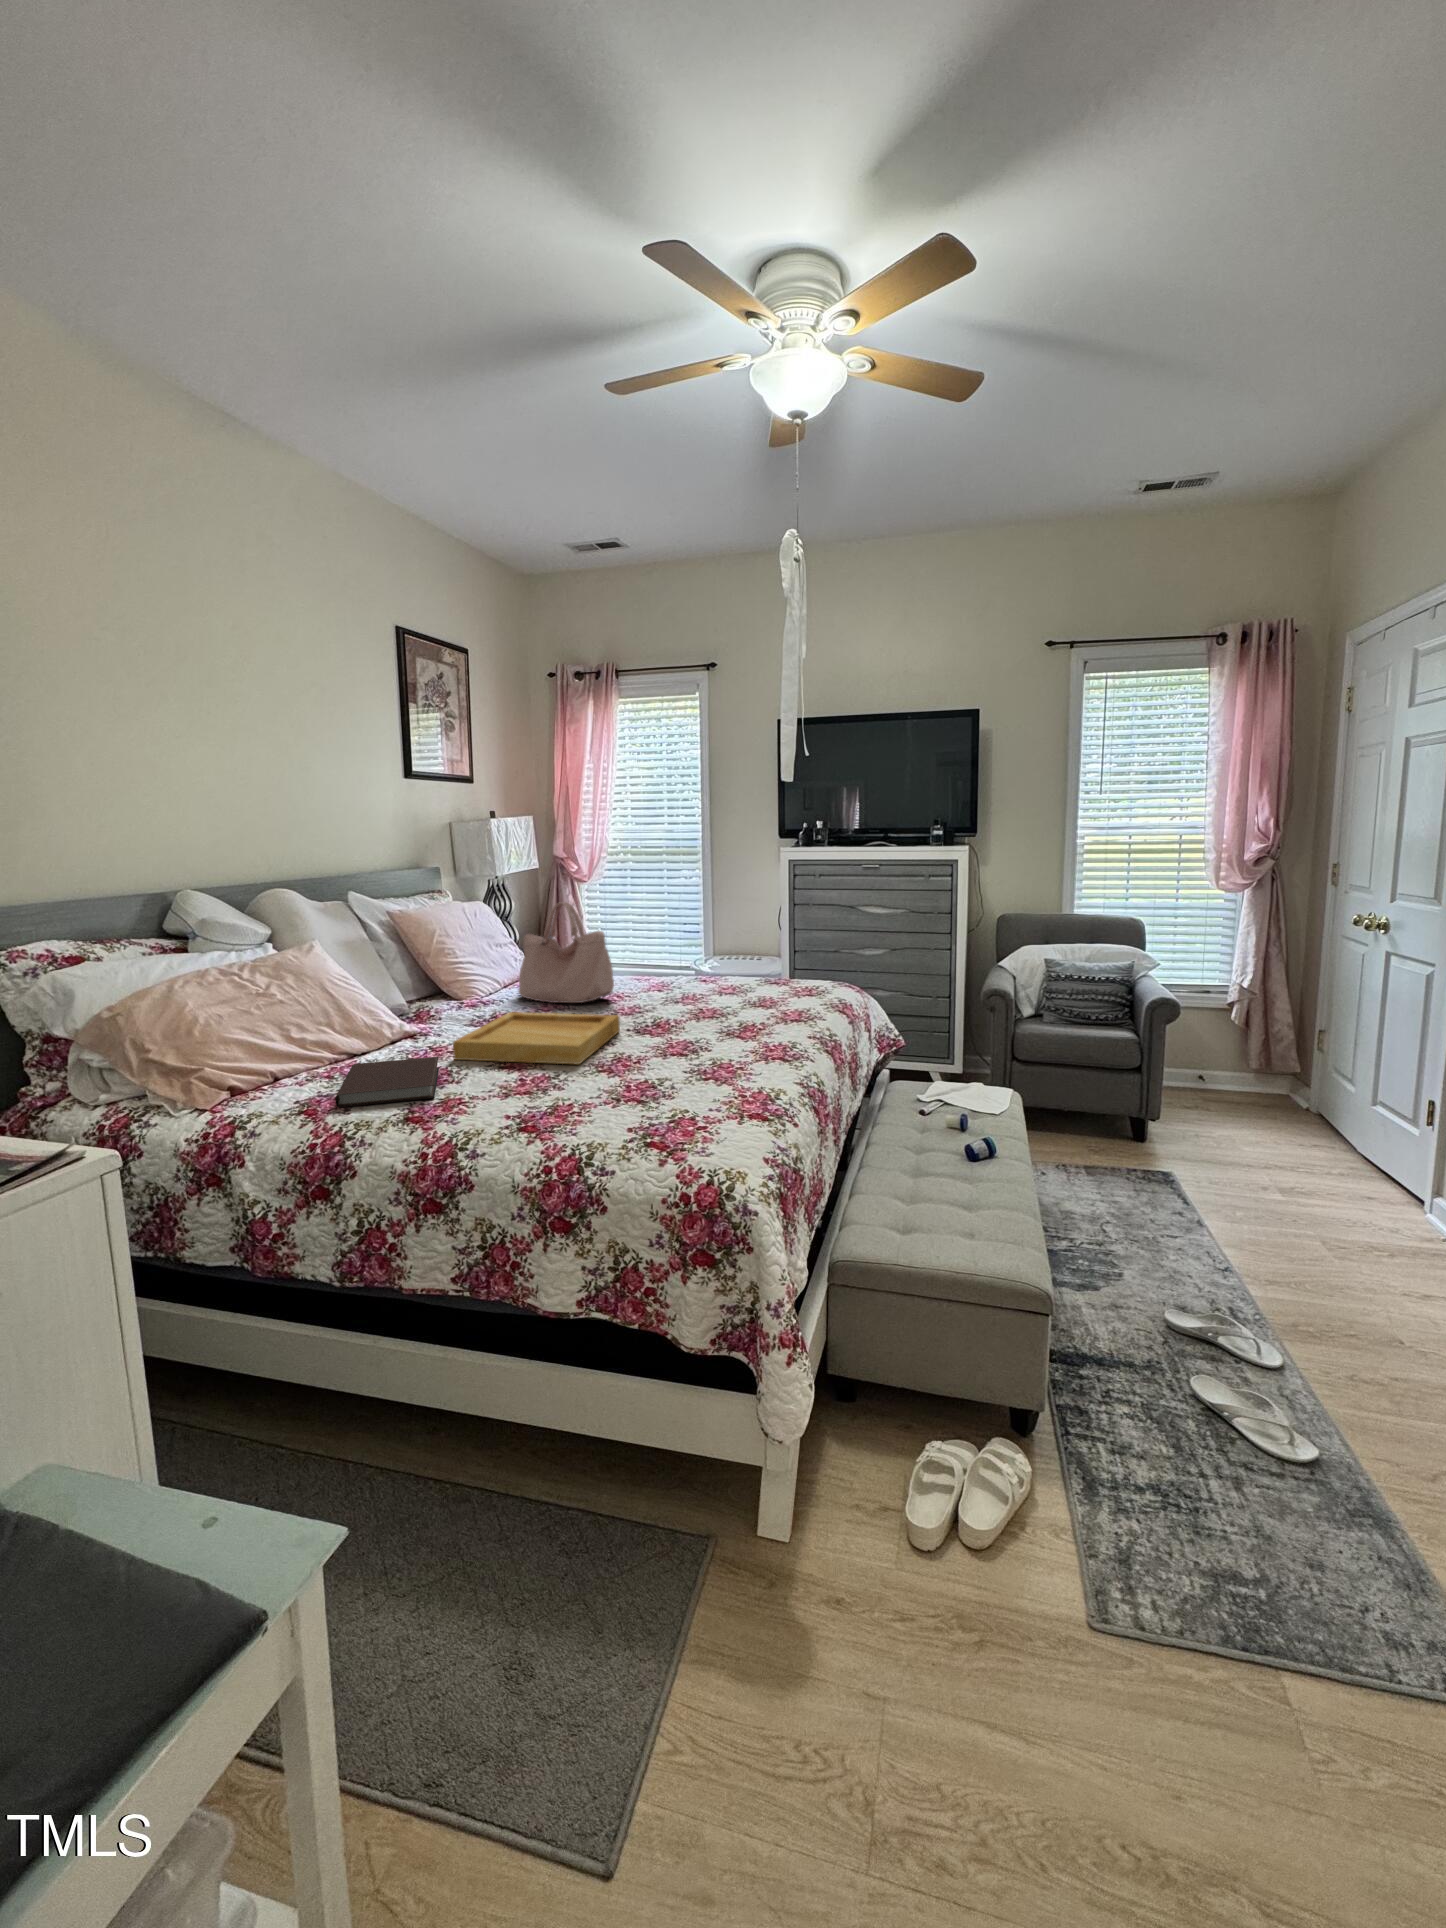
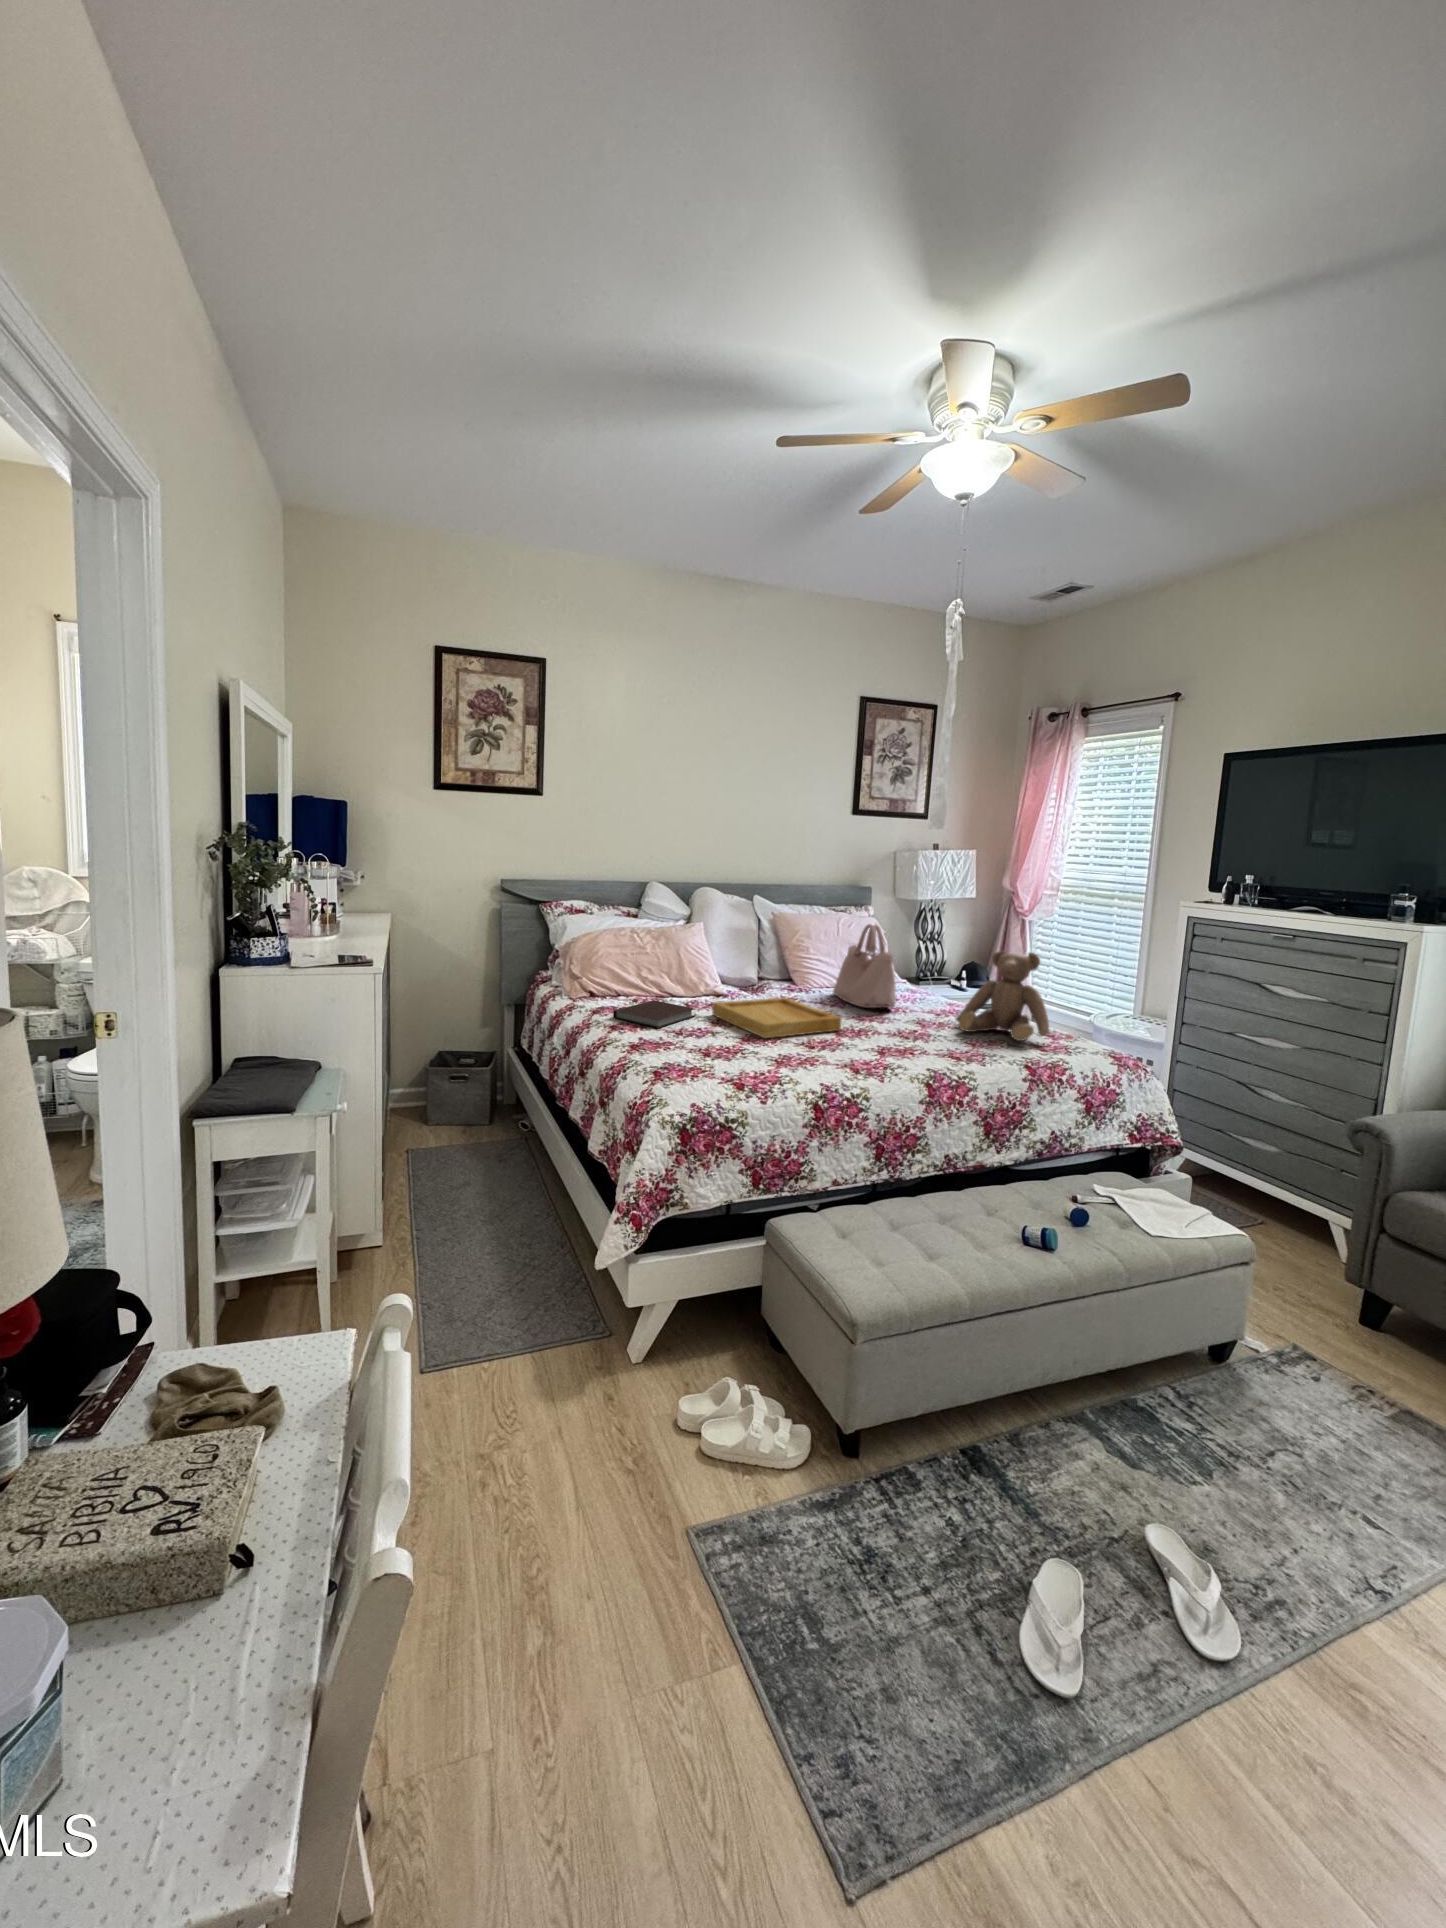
teddy bear: none [686,904,780,999] -> present [956,951,1049,1041]

